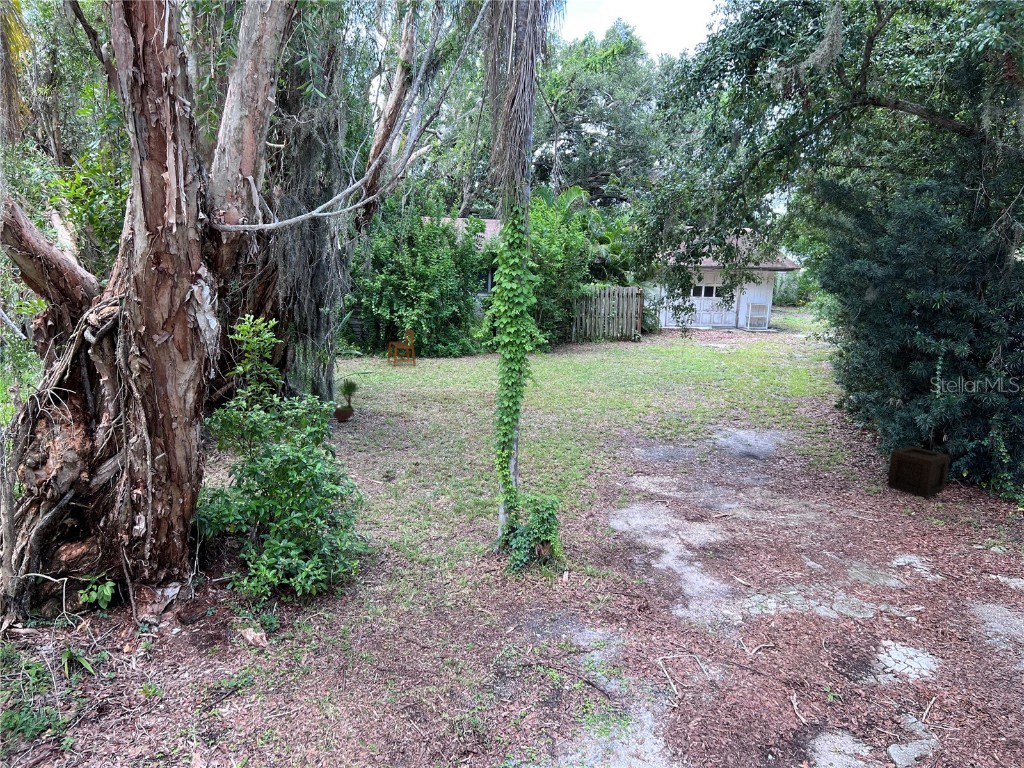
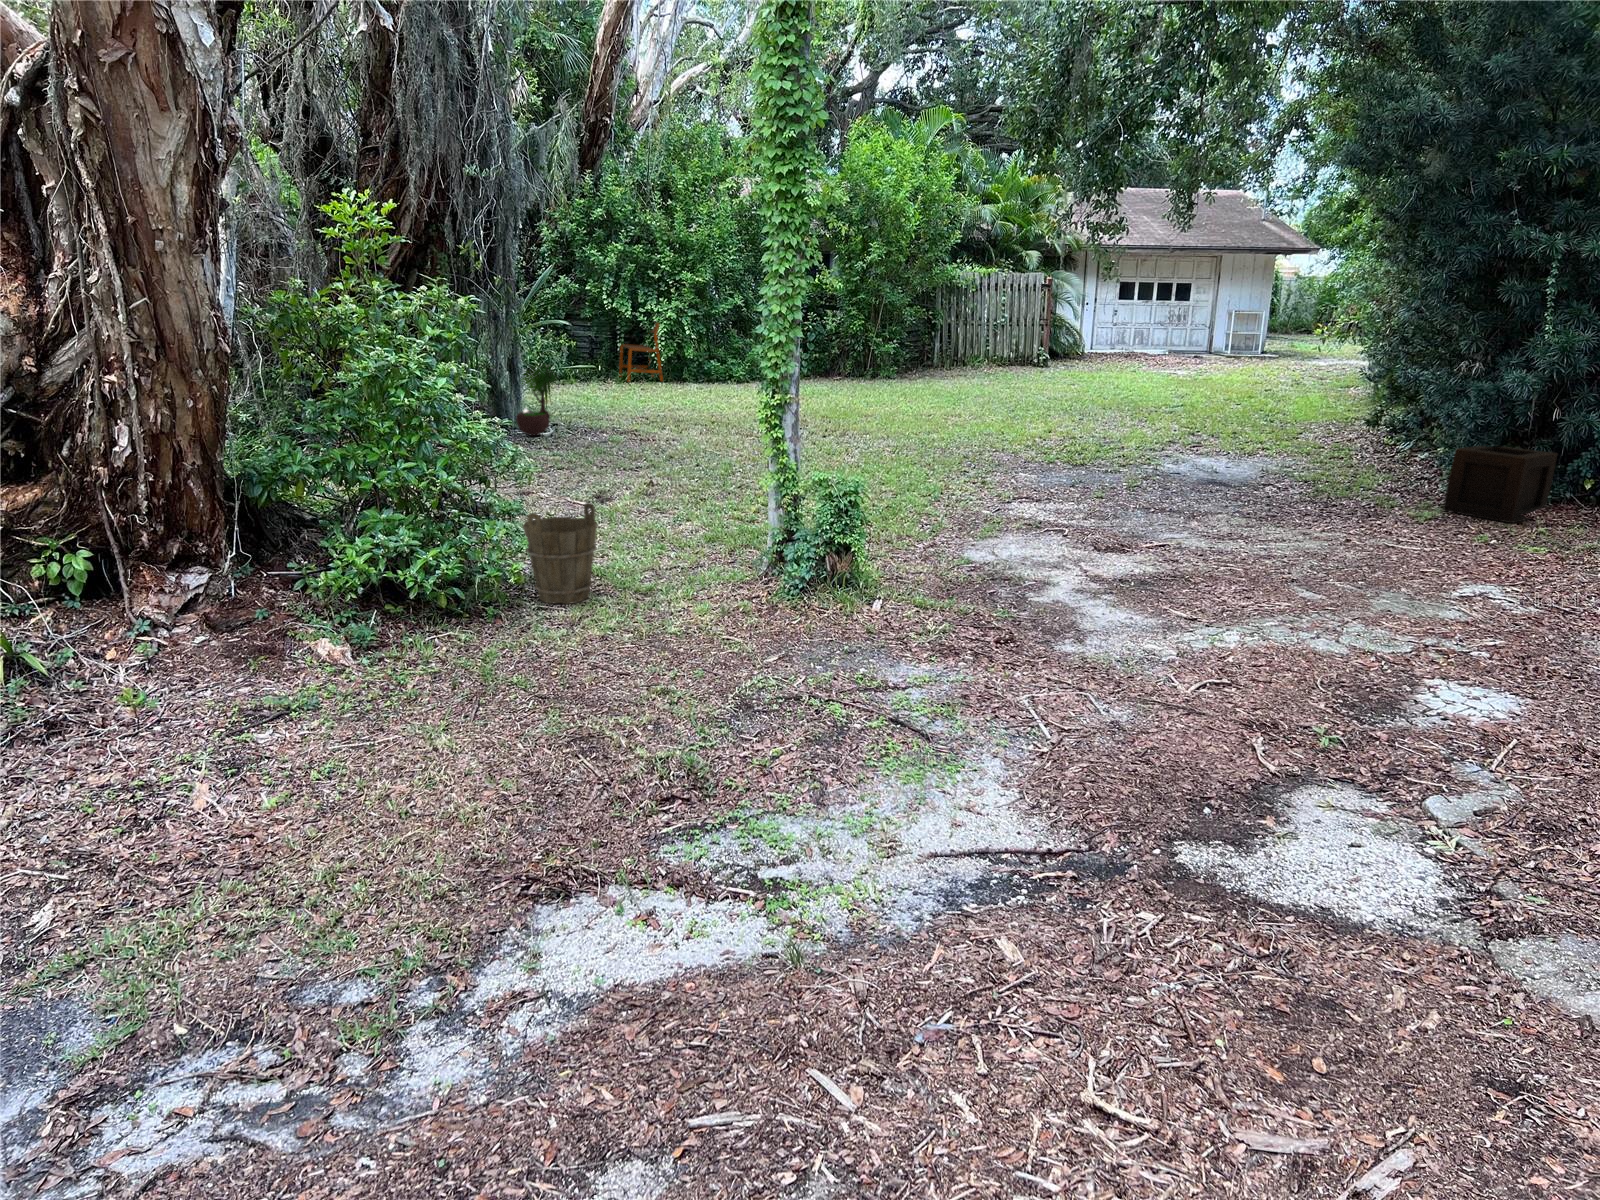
bucket: none [359,520,403,584] -> present [523,503,597,604]

